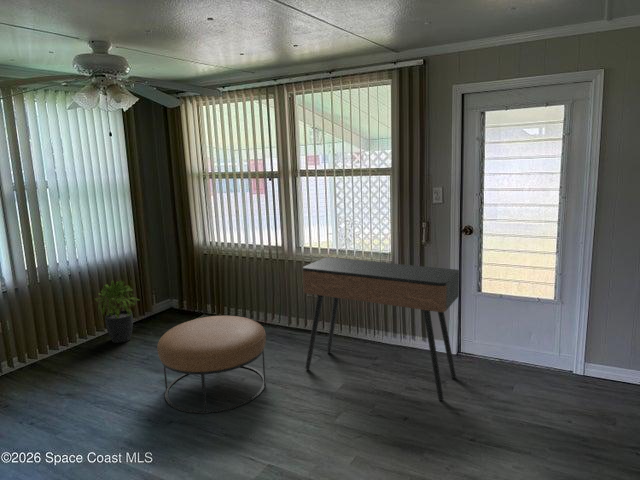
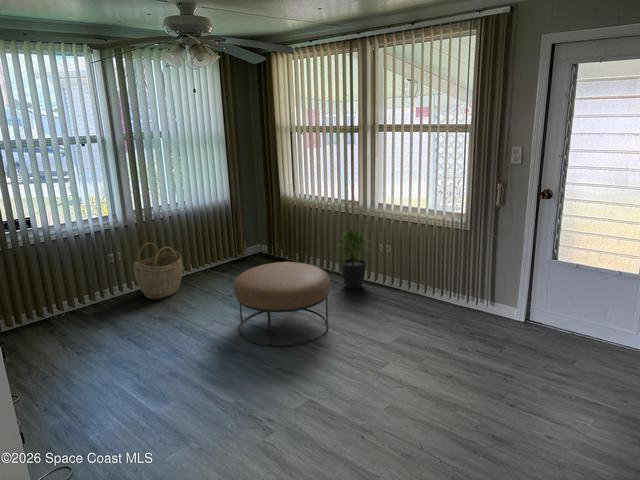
console table: present [303,257,459,401] -> none [368,214,529,363]
potted plant: present [97,281,135,343] -> present [338,230,370,289]
woven basket: none [25,307,87,373] -> present [133,243,182,299]

